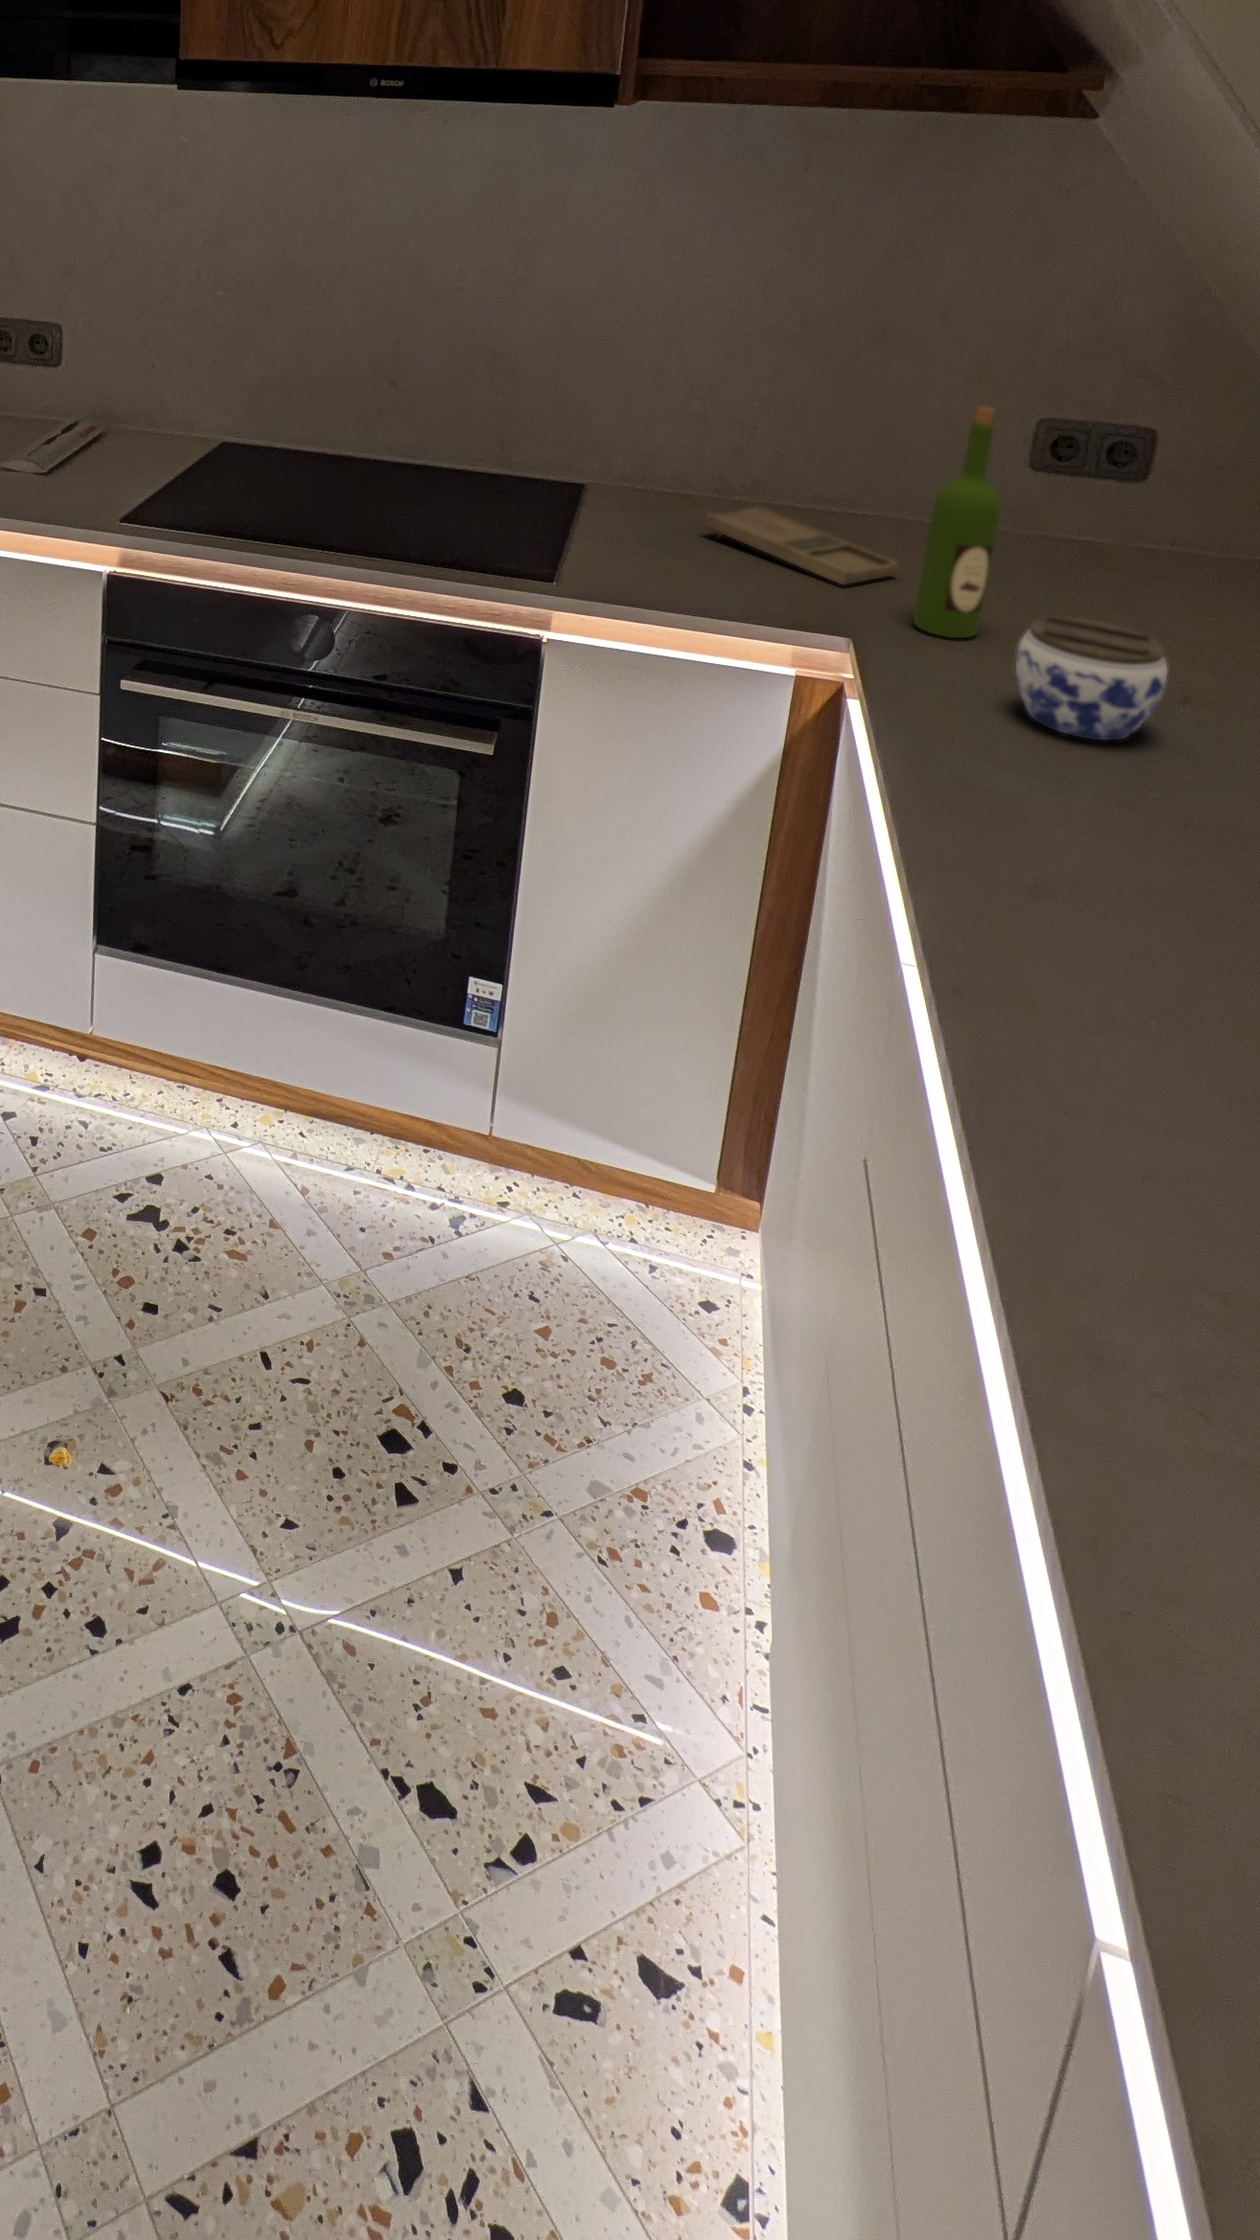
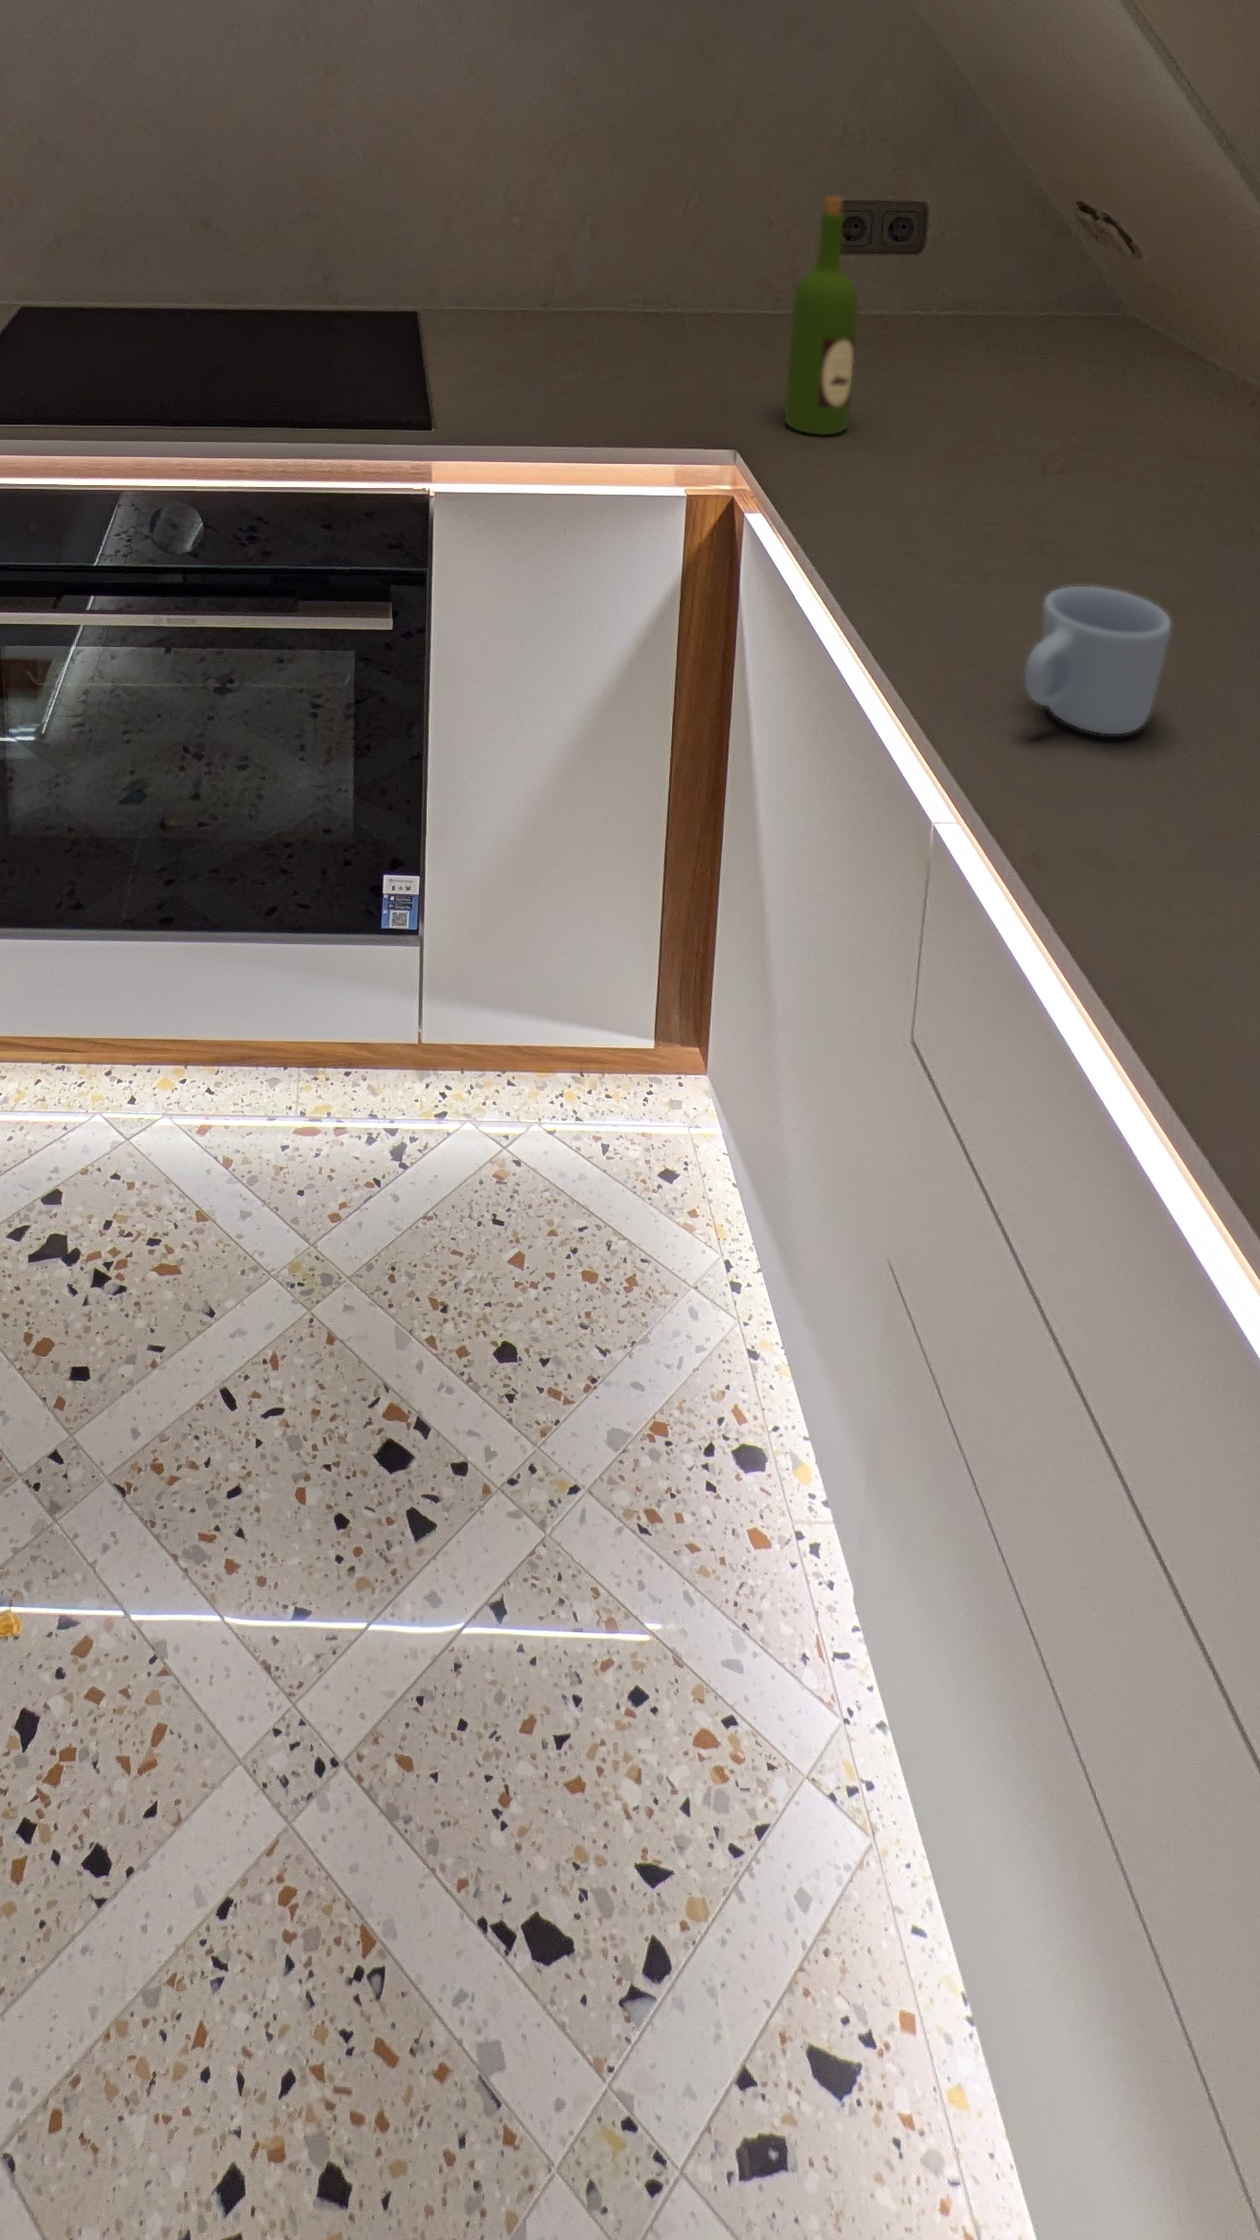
tray: present [704,507,899,585] -> none [549,317,748,391]
jar: present [1016,617,1167,740] -> none [917,403,1060,527]
mug: none [1011,777,1173,917] -> present [1025,586,1171,734]

